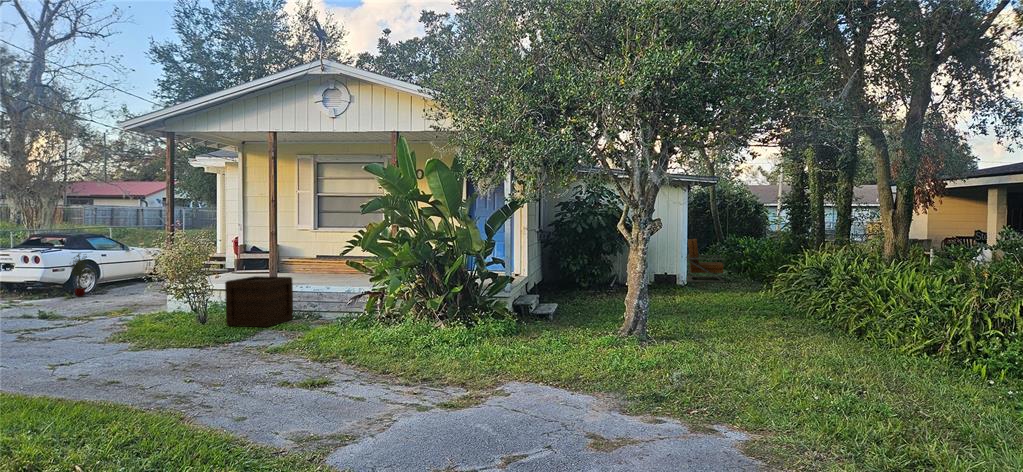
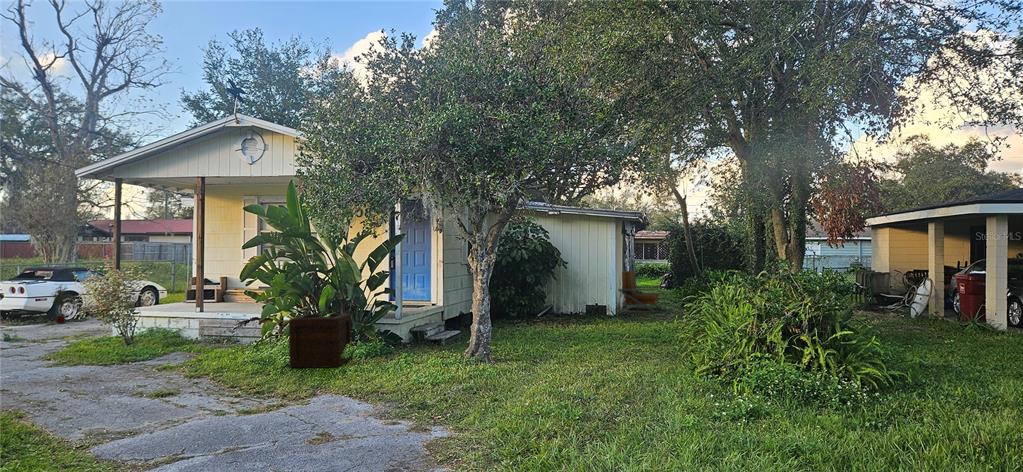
wooden crate: present [225,276,293,327] -> present [289,313,351,368]

